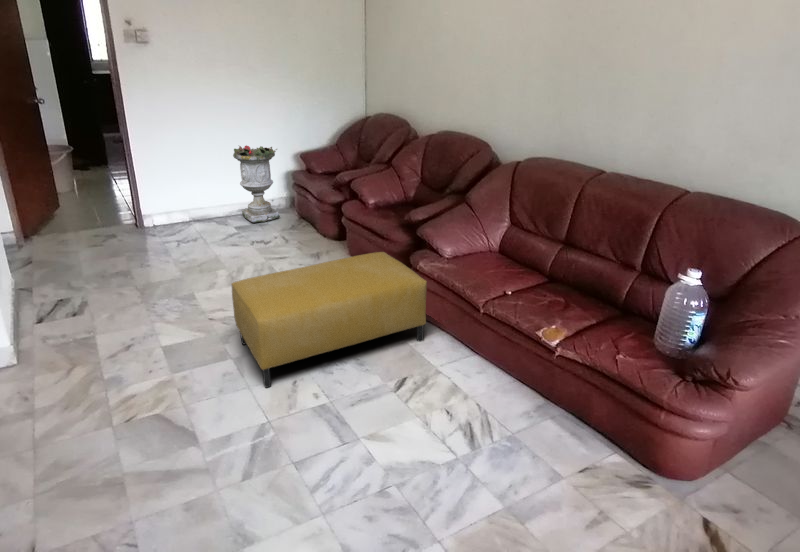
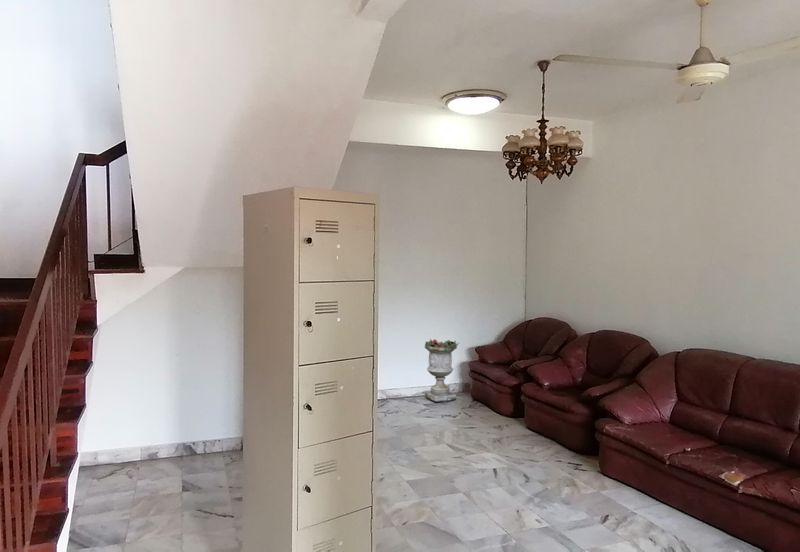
ottoman: present [231,252,427,388] -> none [463,418,616,513]

